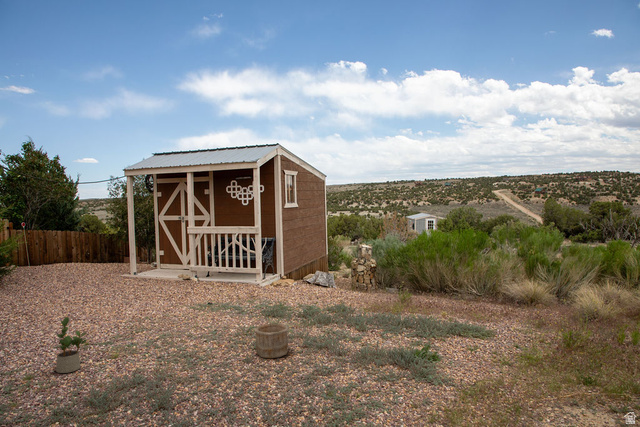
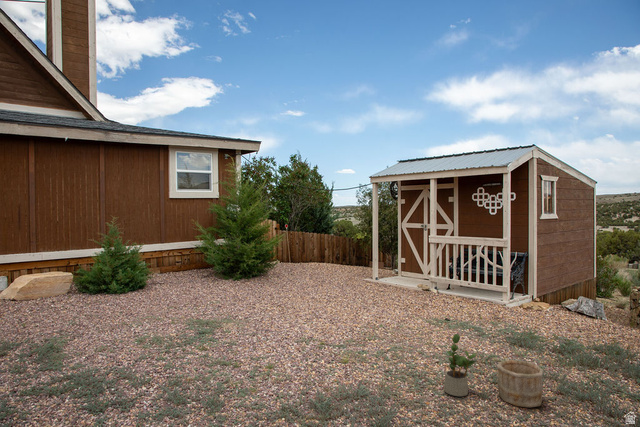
potted plant: present [56,317,87,373] -> present [444,334,477,396]

